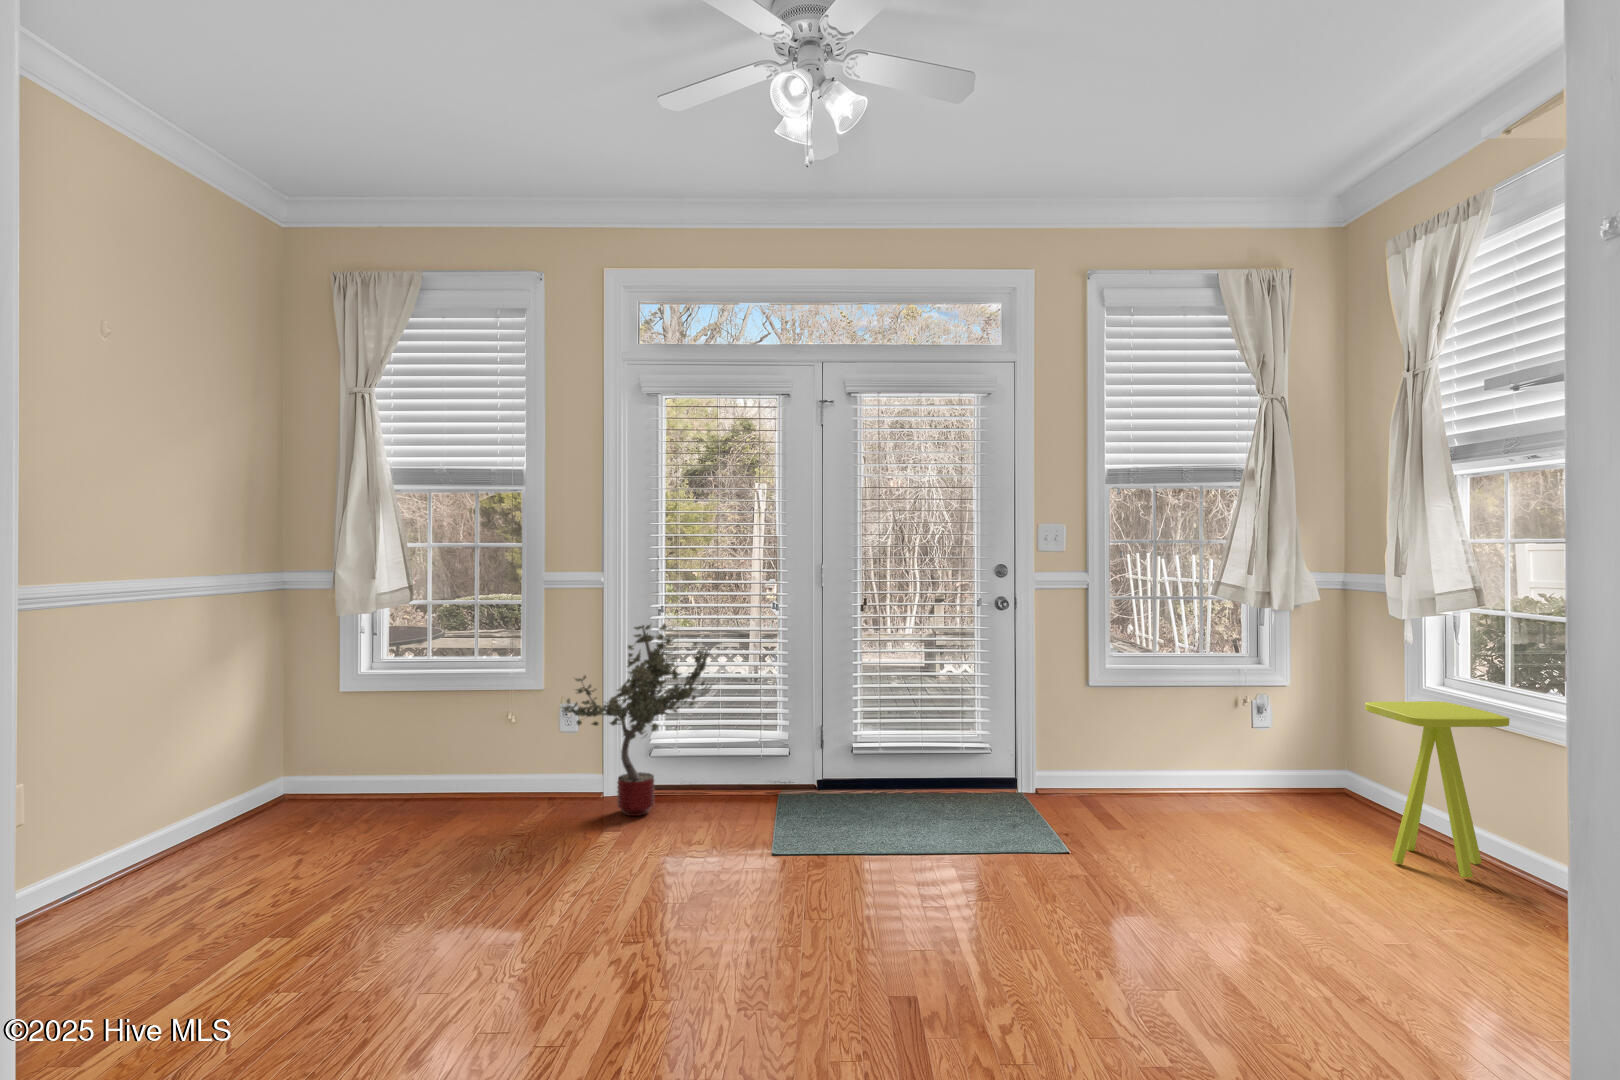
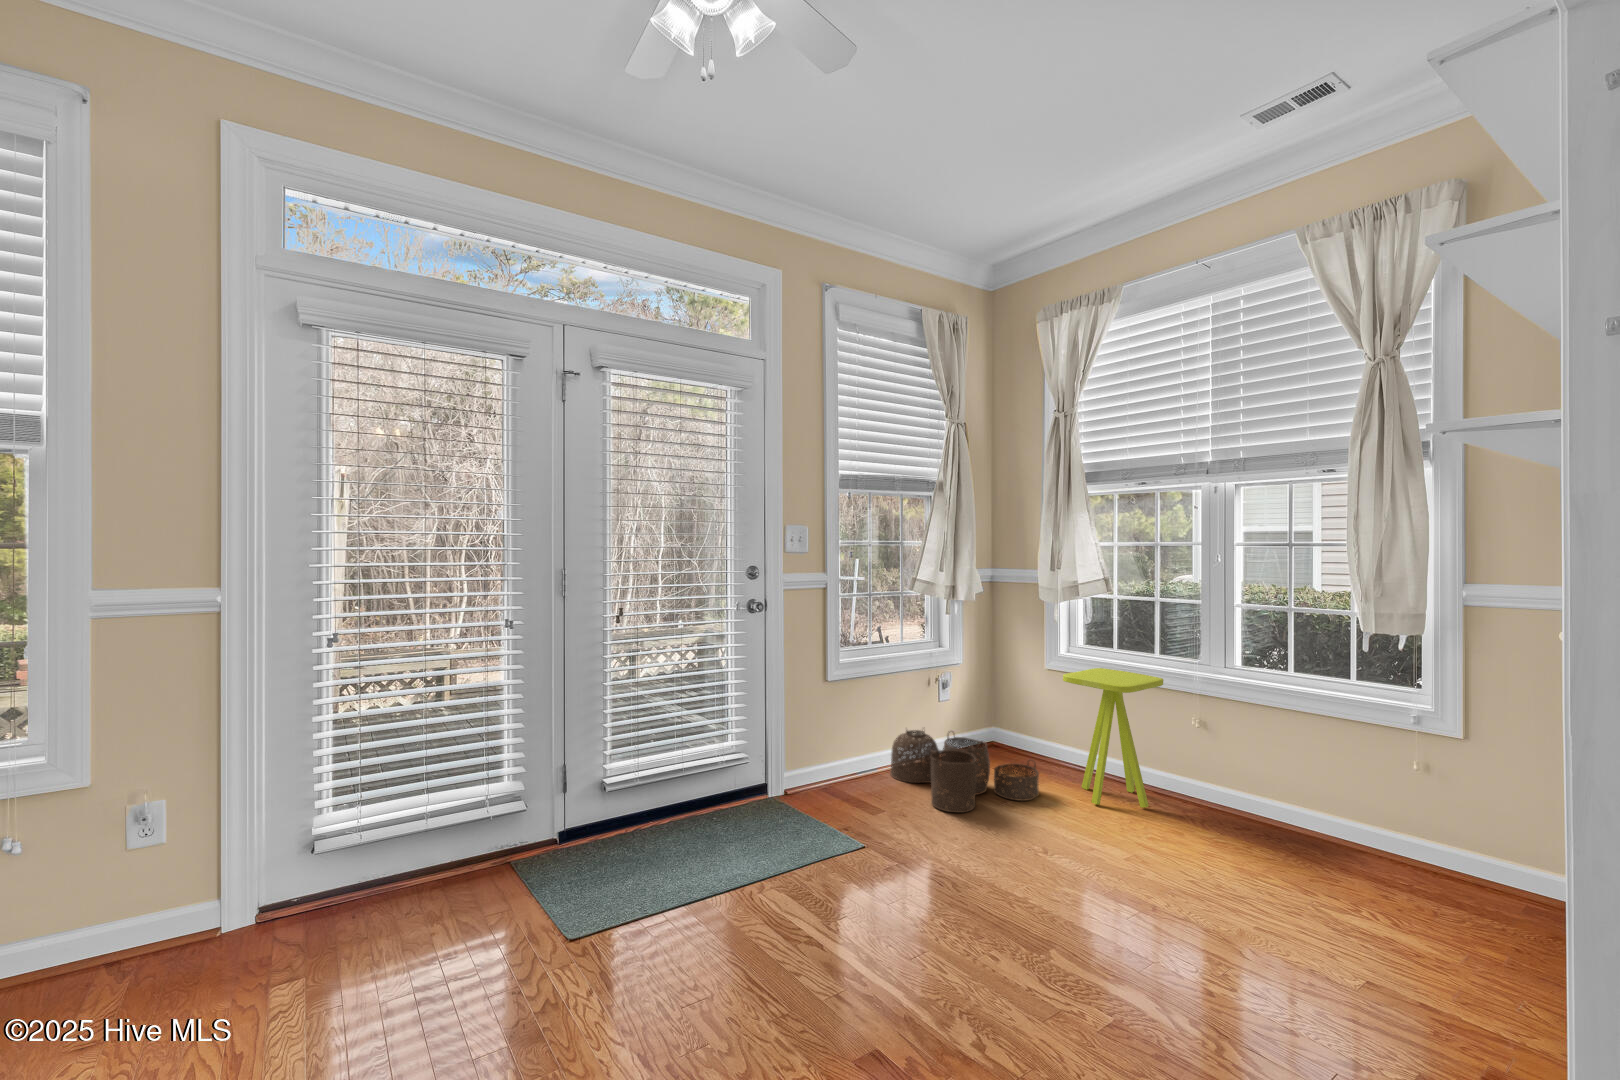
potted tree: present [563,624,711,816] -> none [140,660,436,966]
woven basket: none [1166,748,1332,844] -> present [890,730,1039,812]

